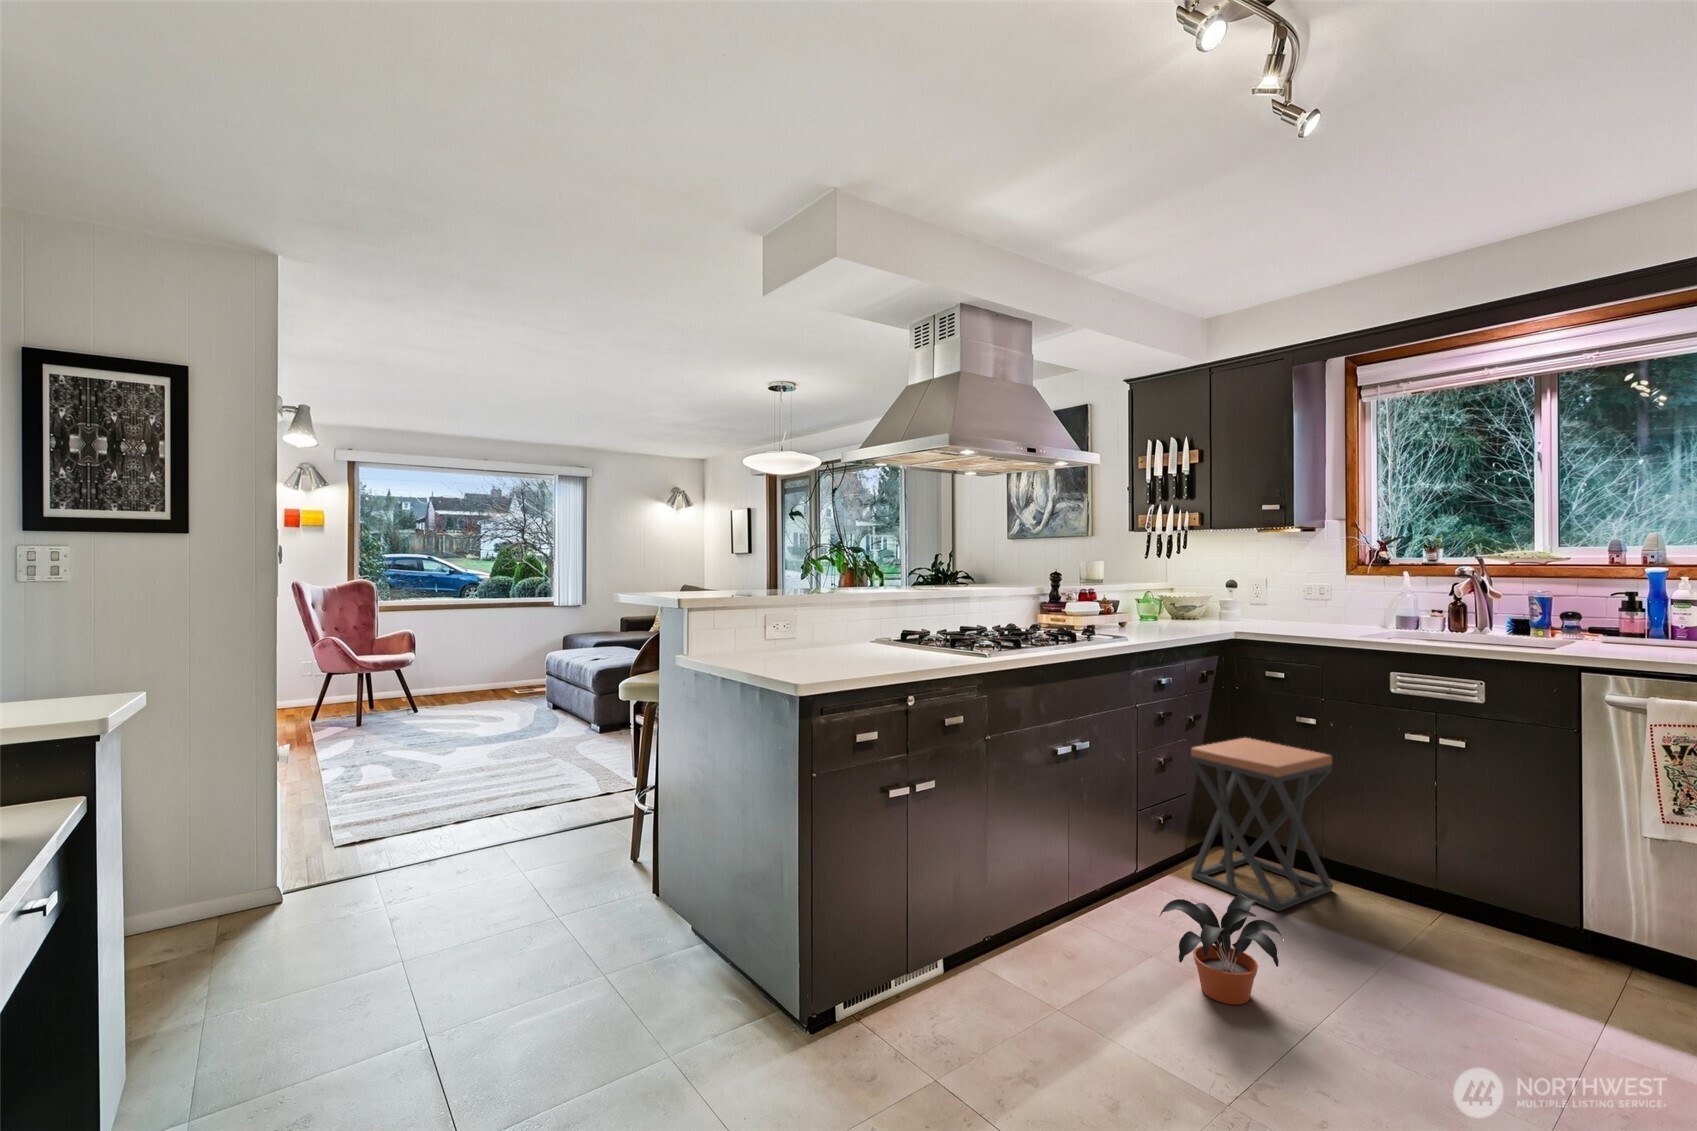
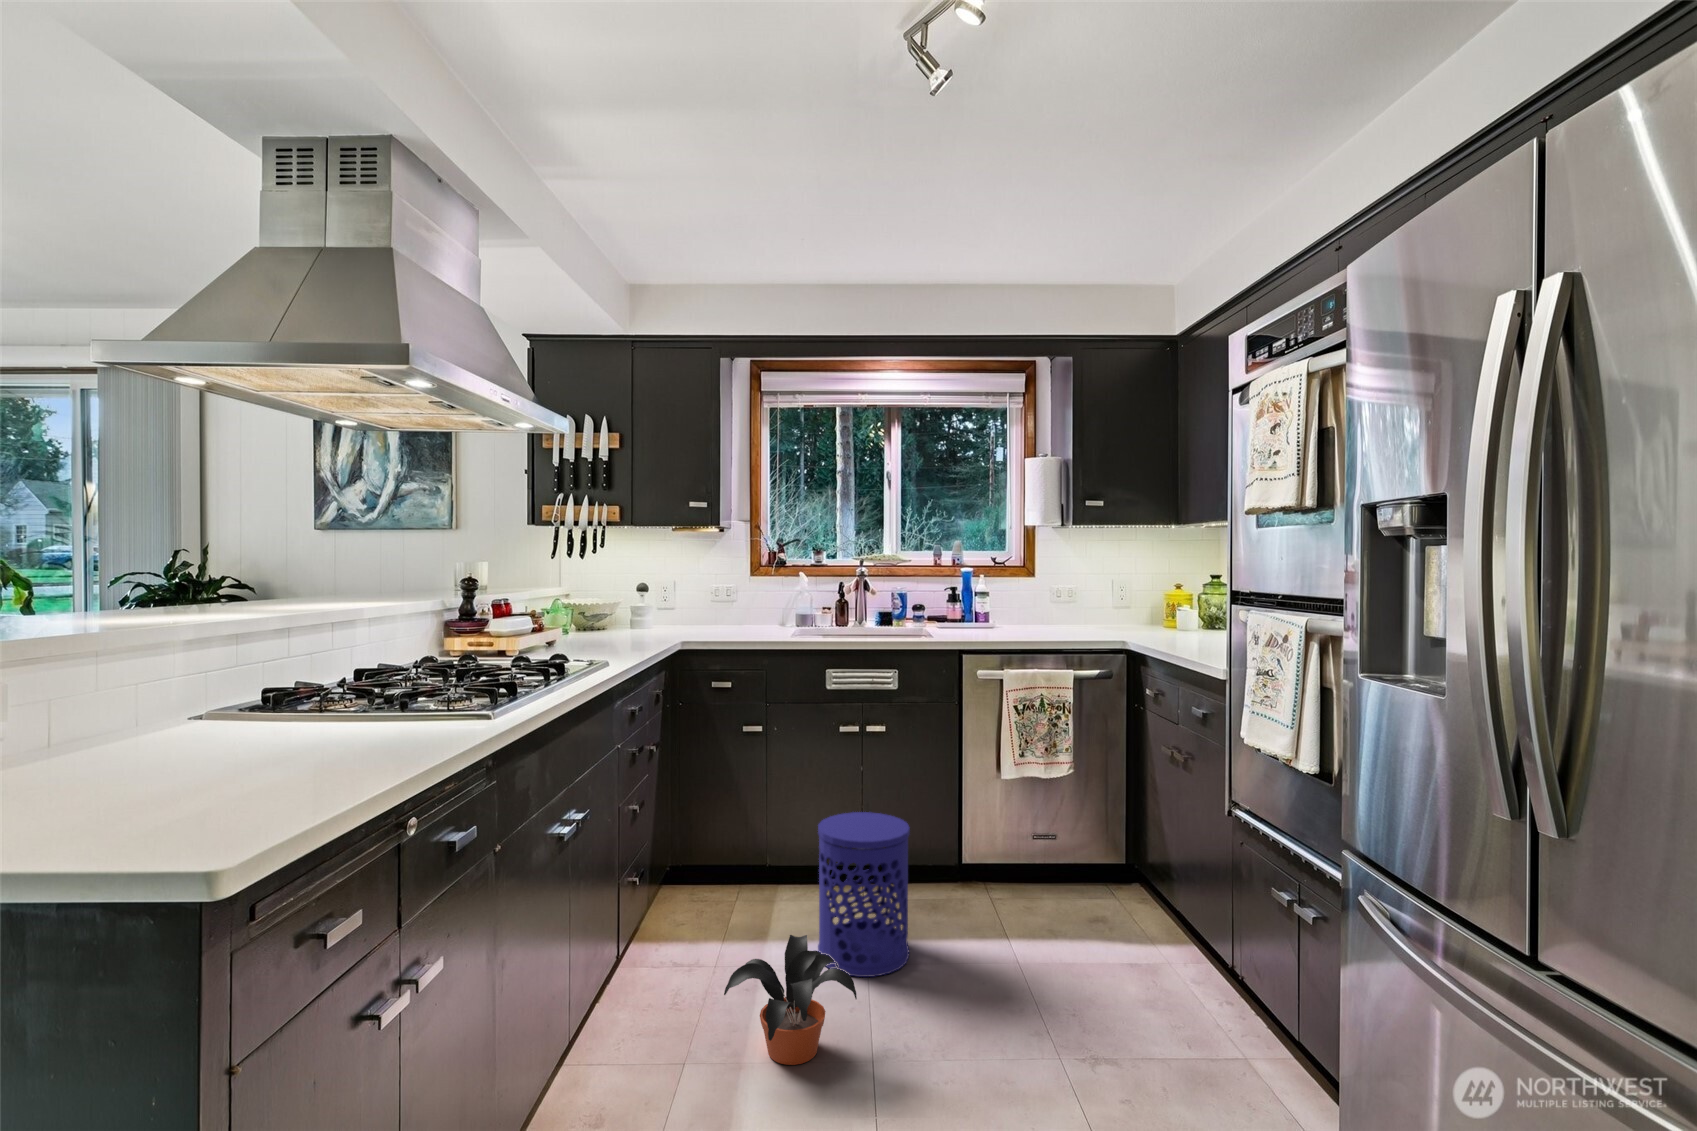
stool: present [1191,738,1332,911] -> none [665,757,787,937]
waste bin: none [1317,813,1430,987] -> present [818,812,910,977]

